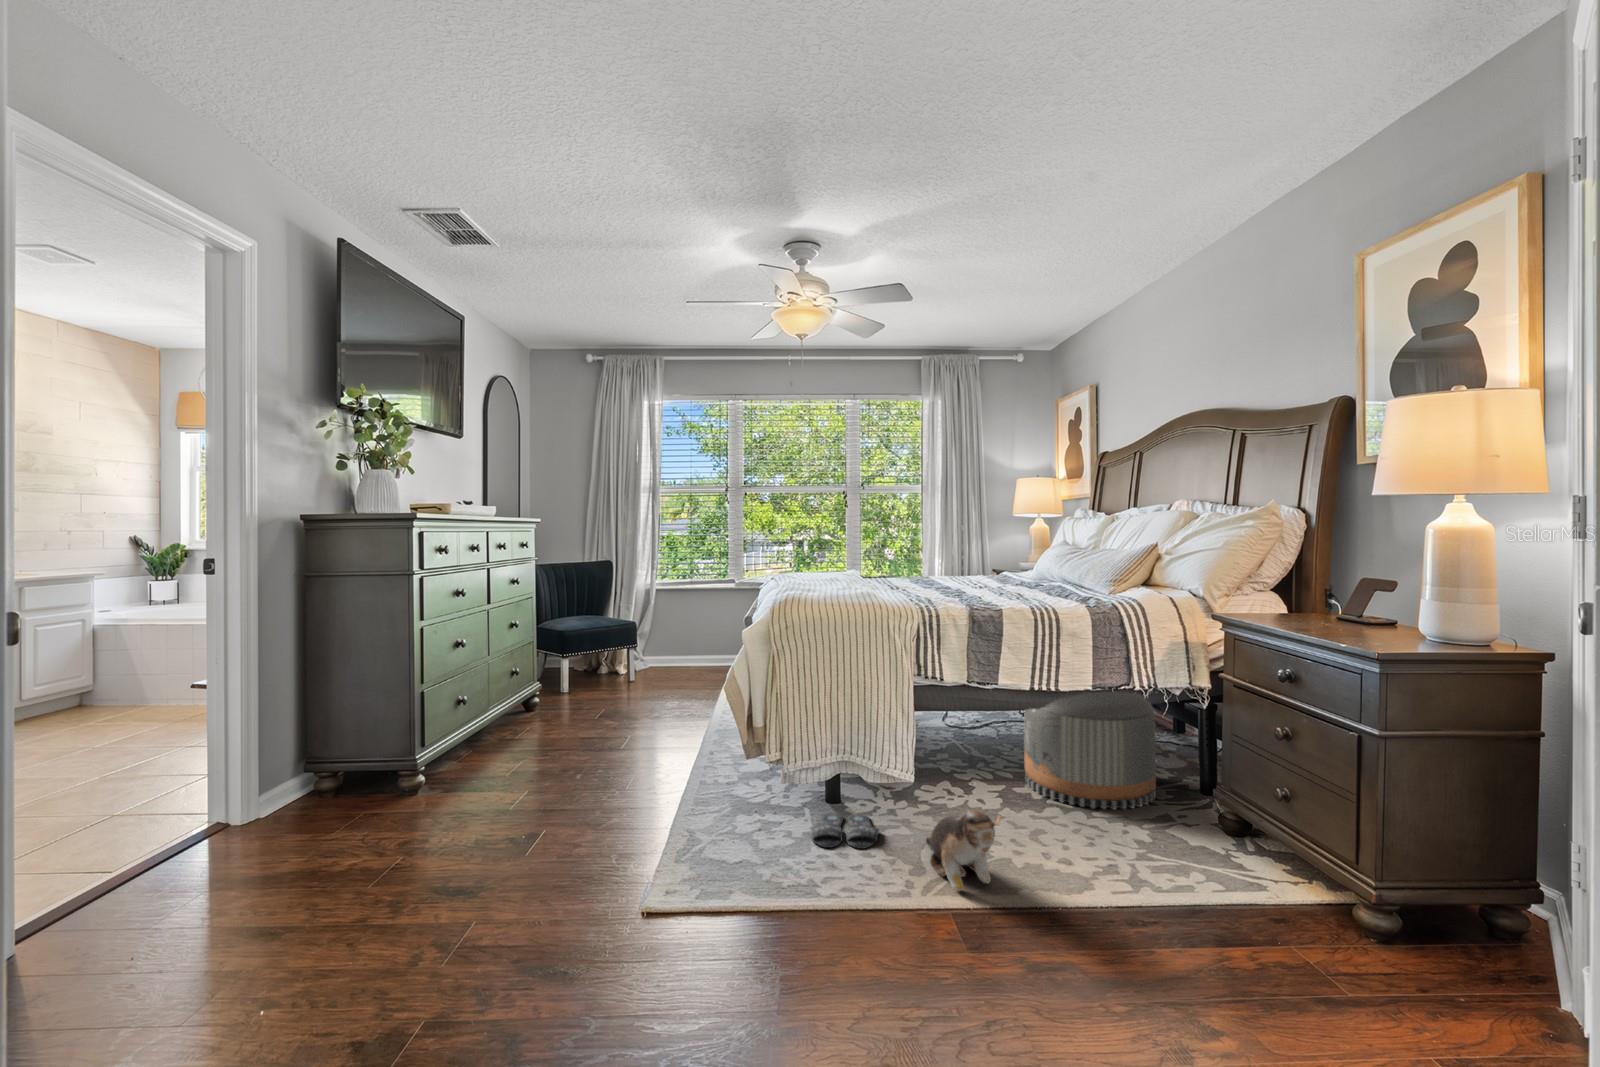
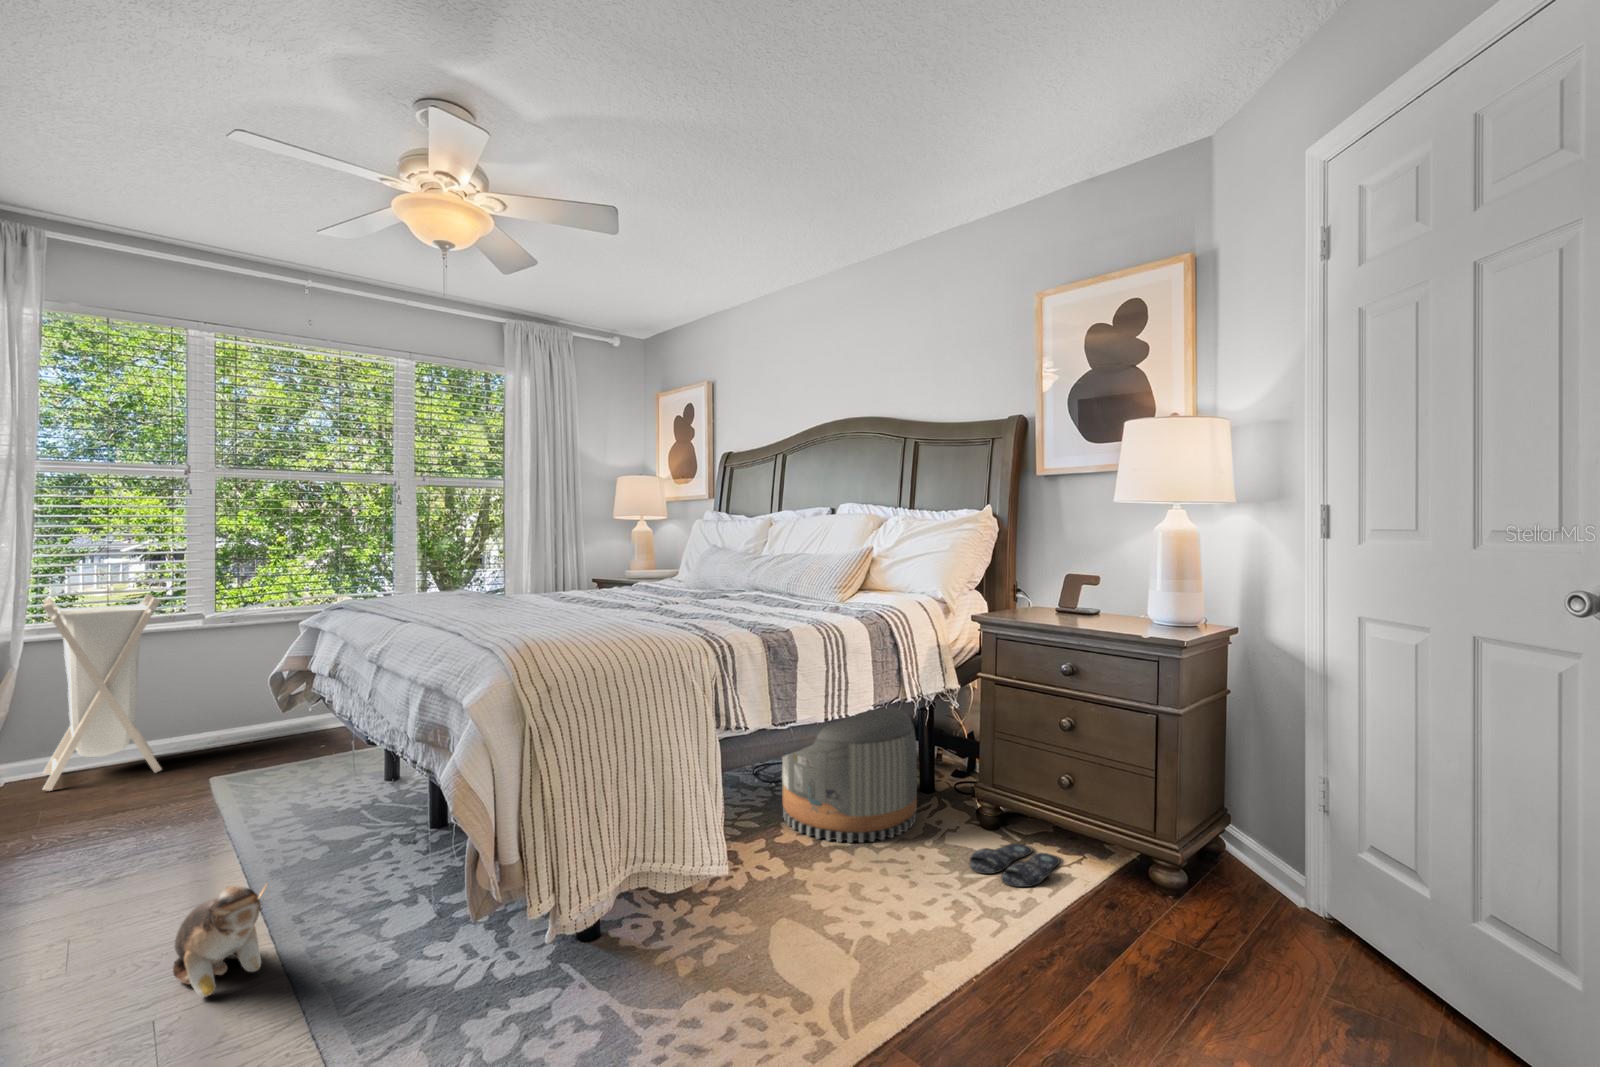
laundry hamper: none [659,566,711,672] -> present [43,594,161,791]
plush toy: present [926,810,1001,891] -> present [173,885,267,997]
slippers: present [810,813,879,849] -> present [970,843,1060,887]

